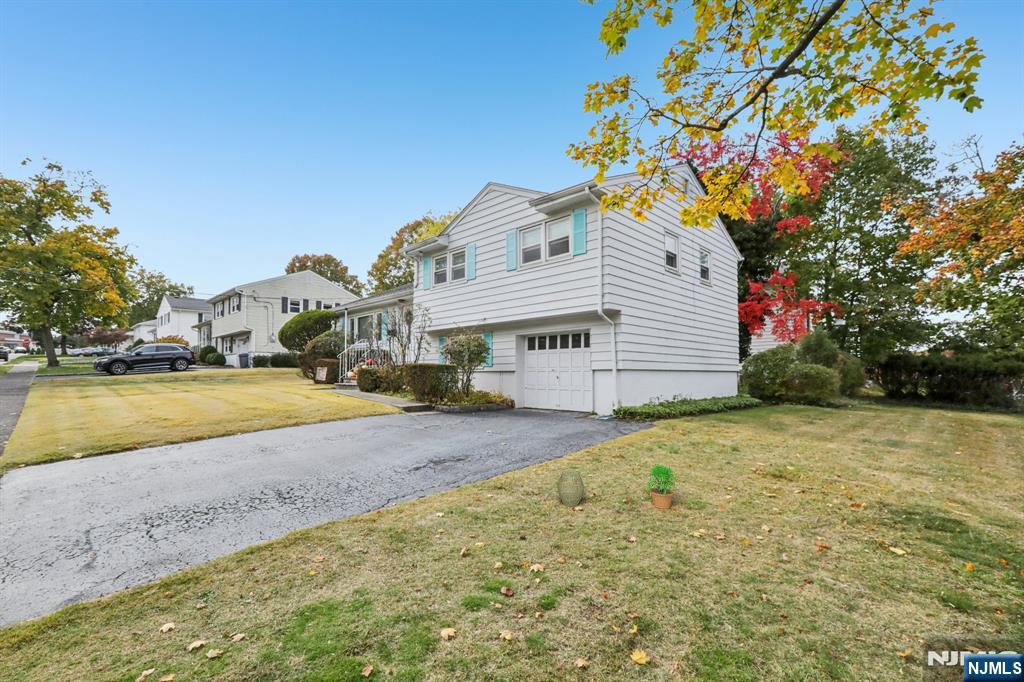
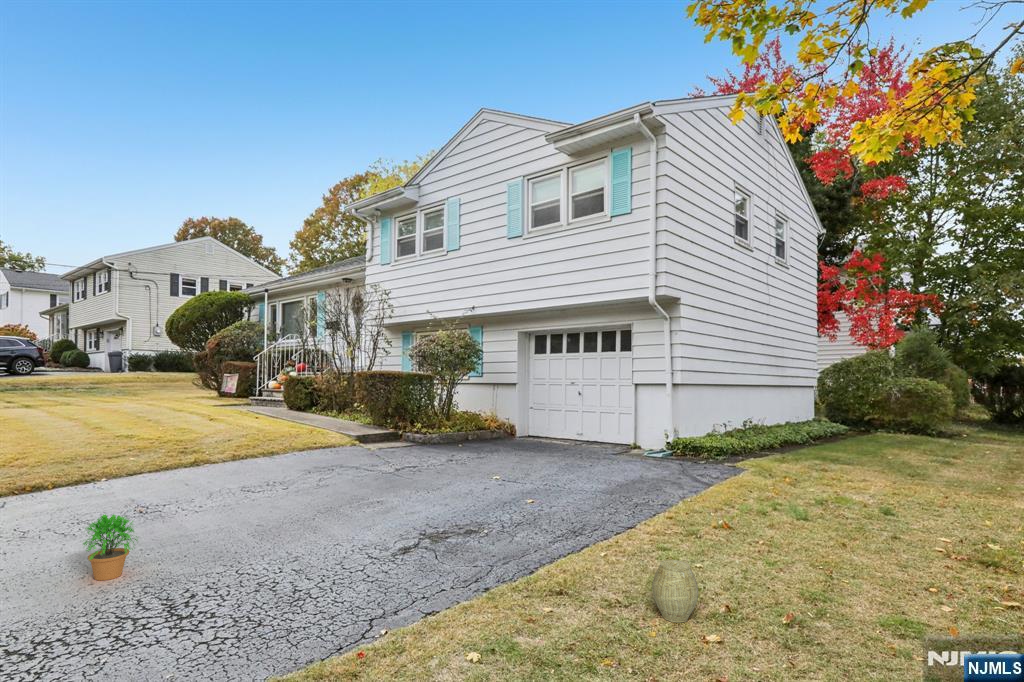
potted plant: present [647,465,677,509] -> present [83,514,137,580]

